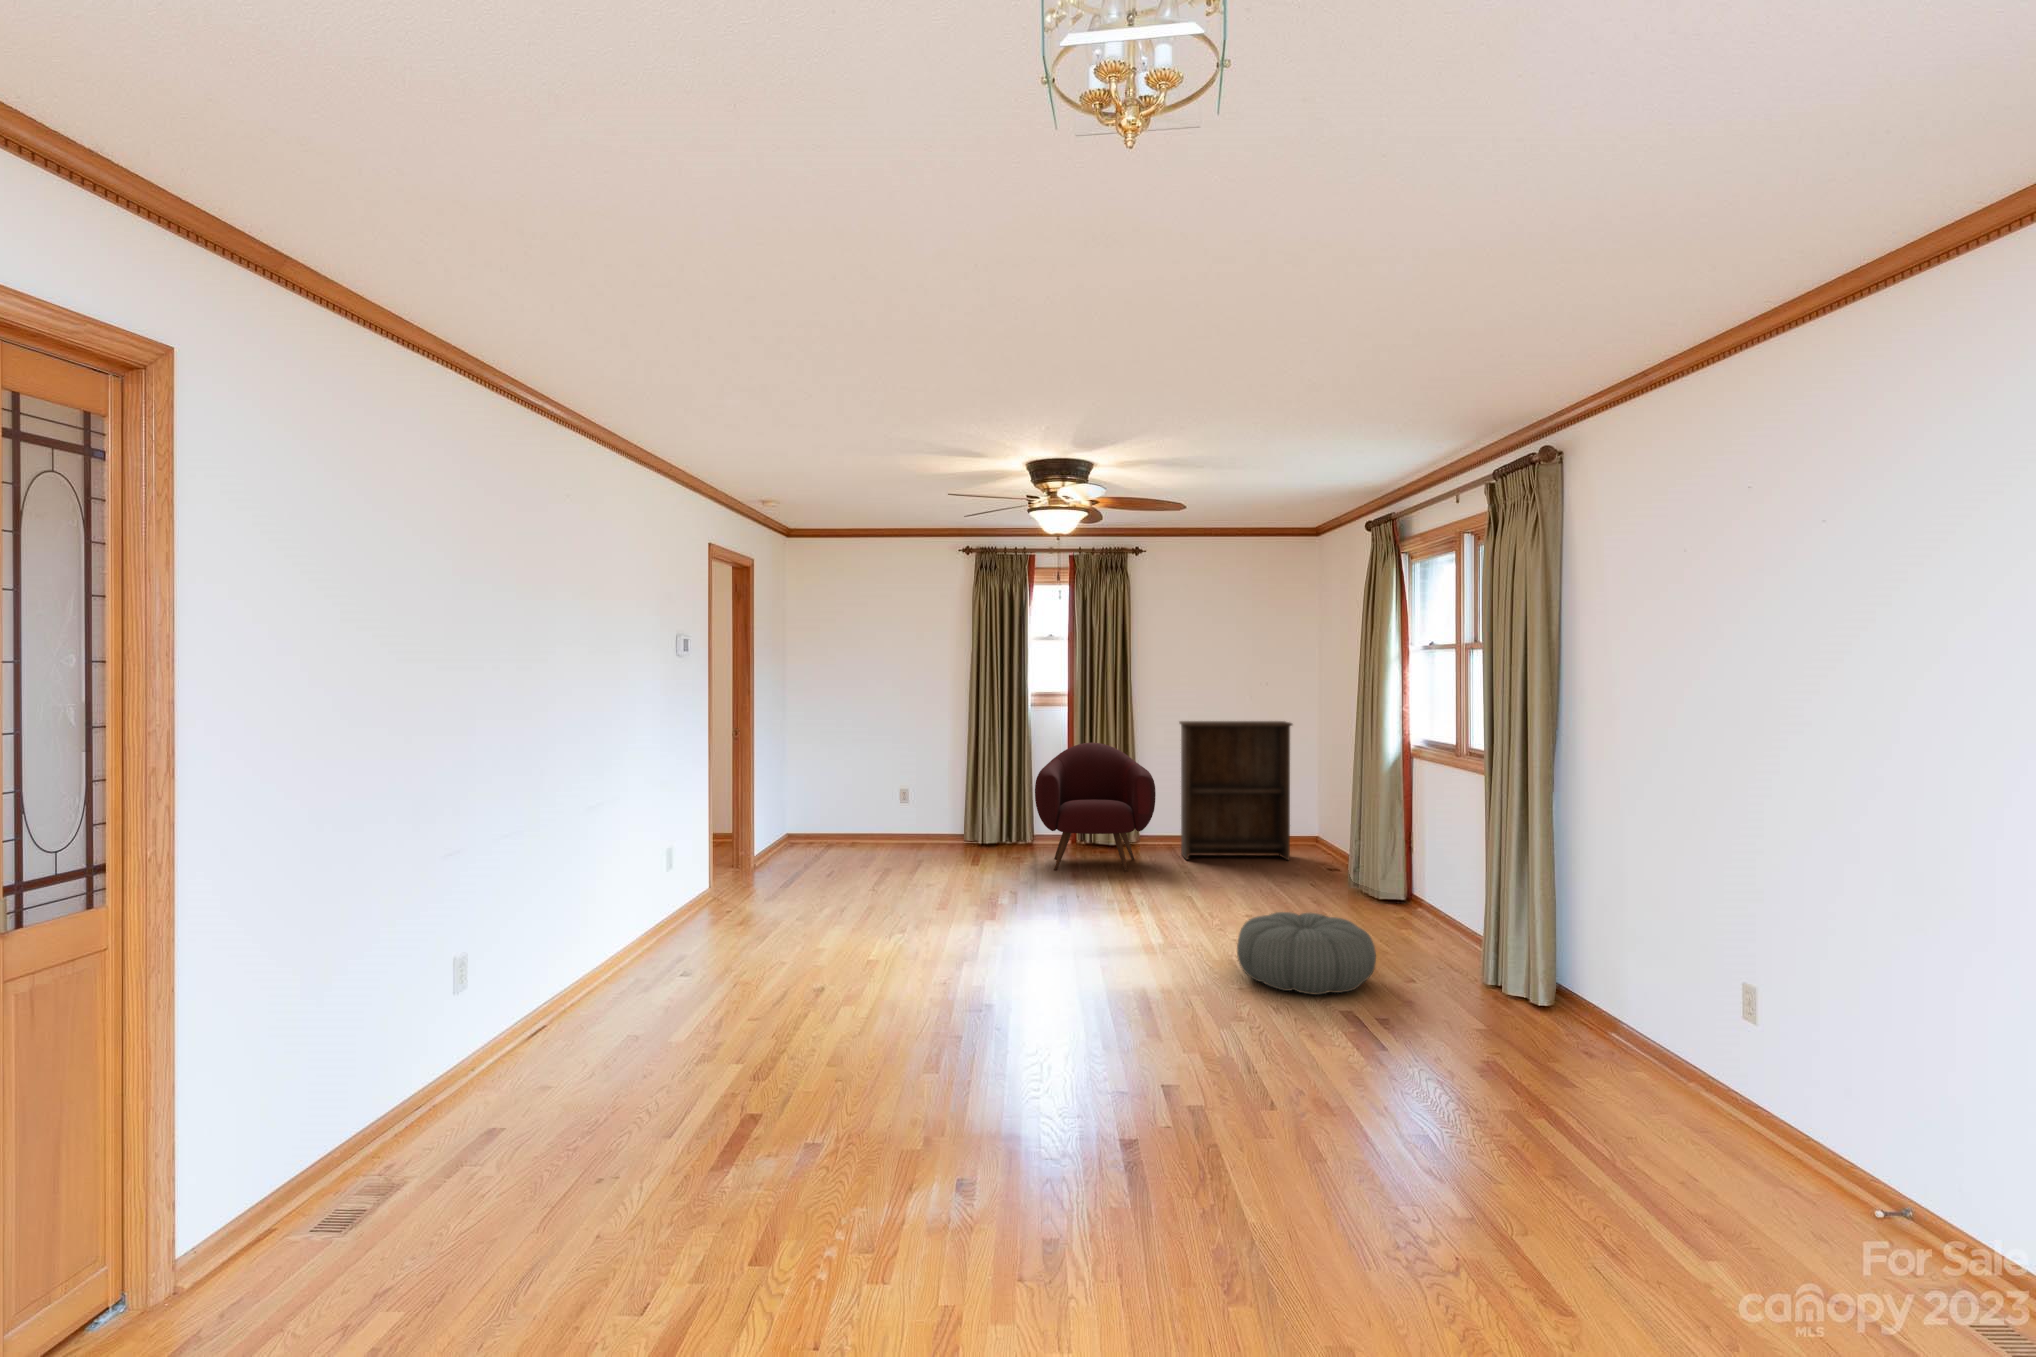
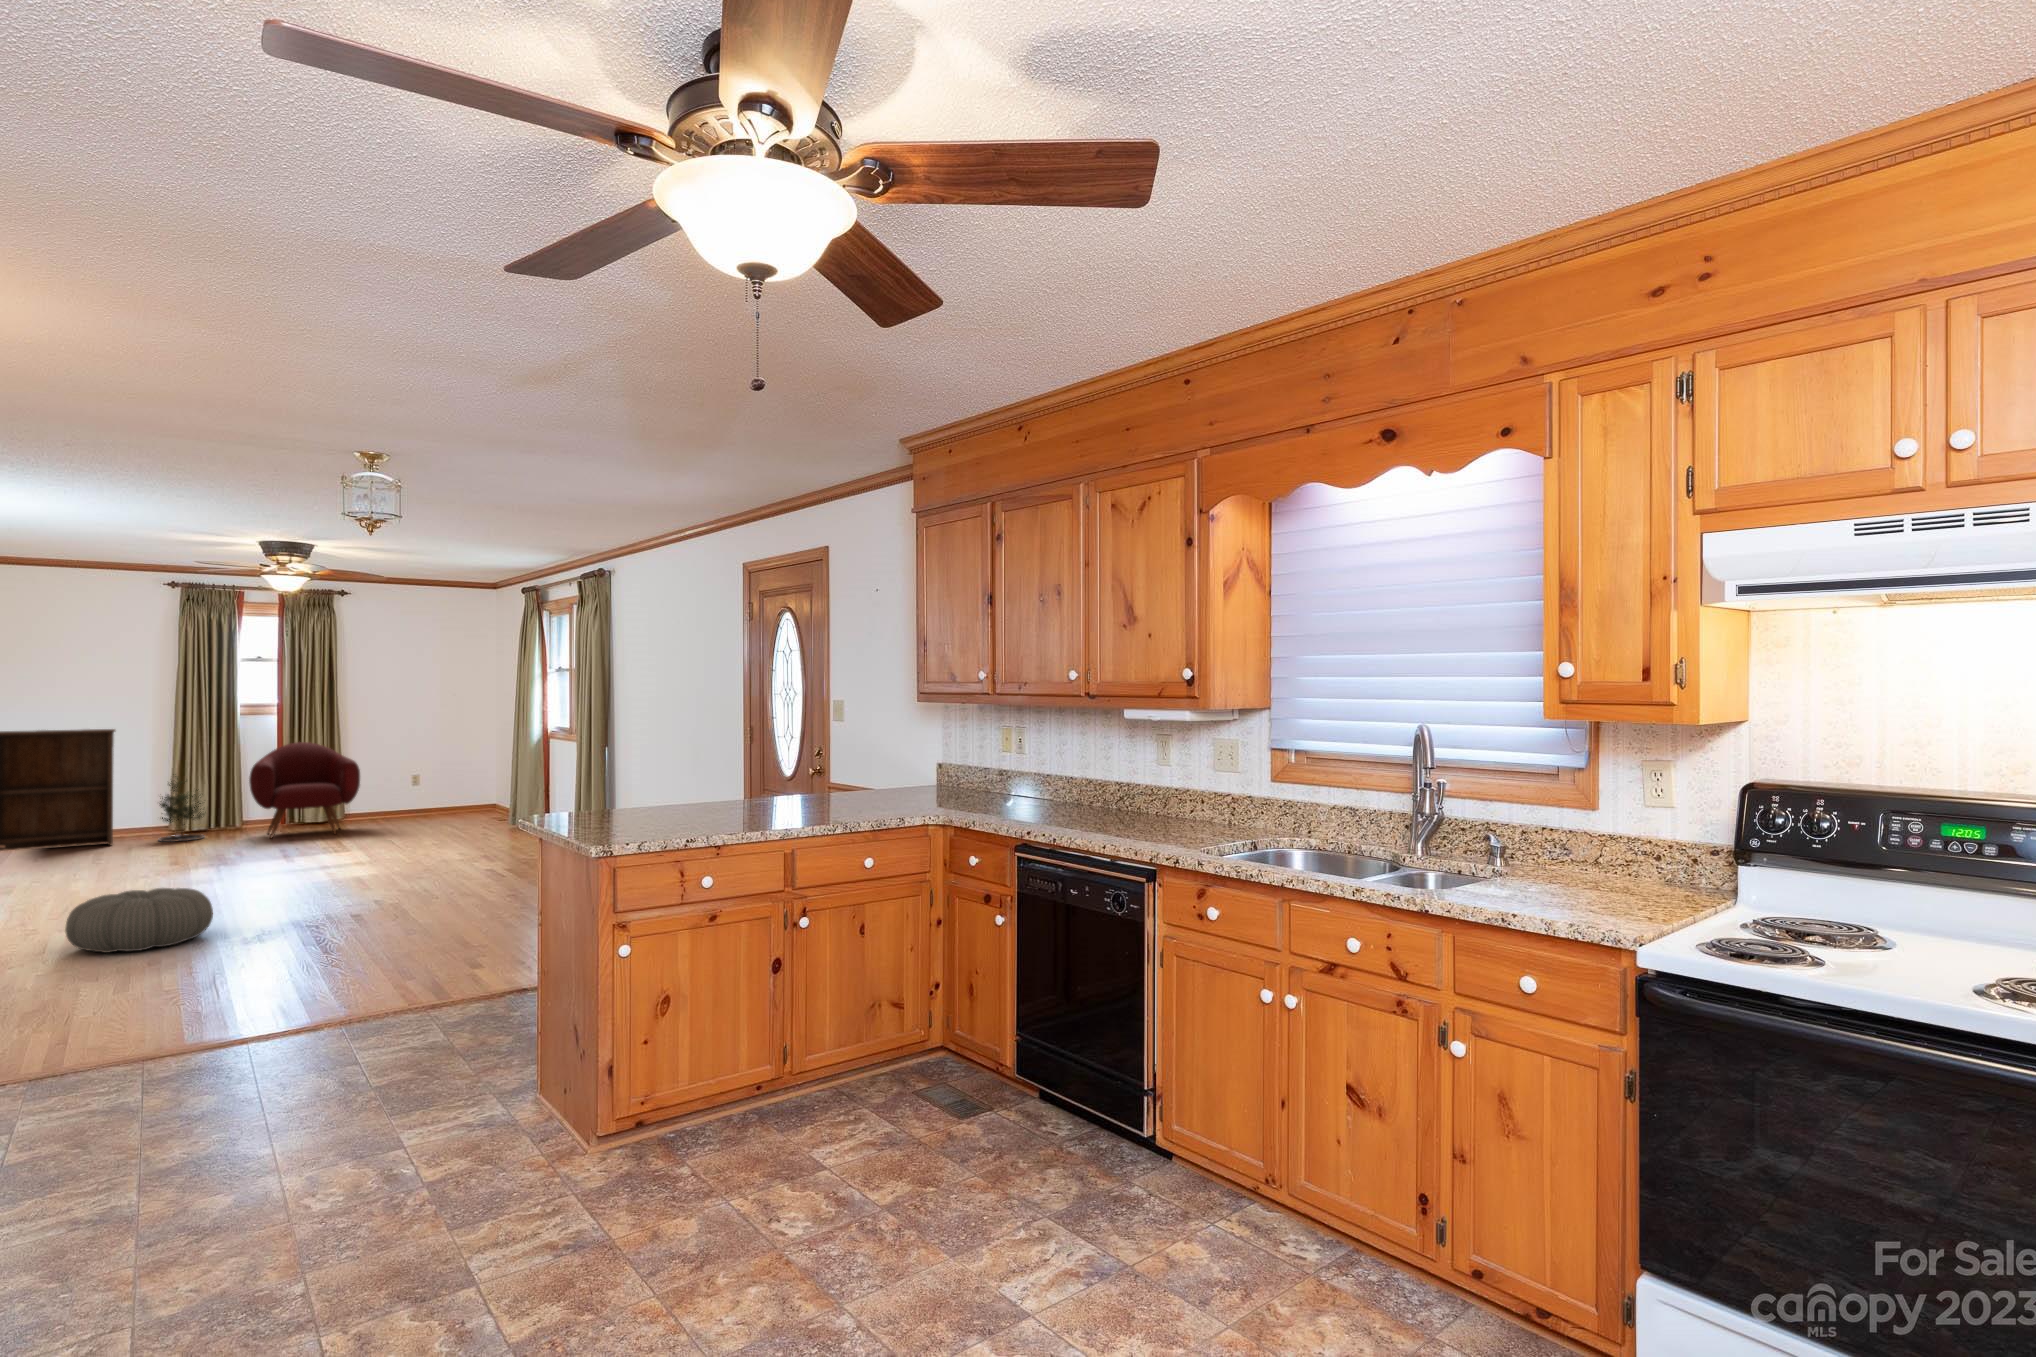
bookshelf: present [1179,721,1292,860] -> present [0,729,115,851]
potted tree: none [946,775,997,860] -> present [159,774,206,842]
pouf: present [1237,912,1376,995] -> present [65,888,213,953]

